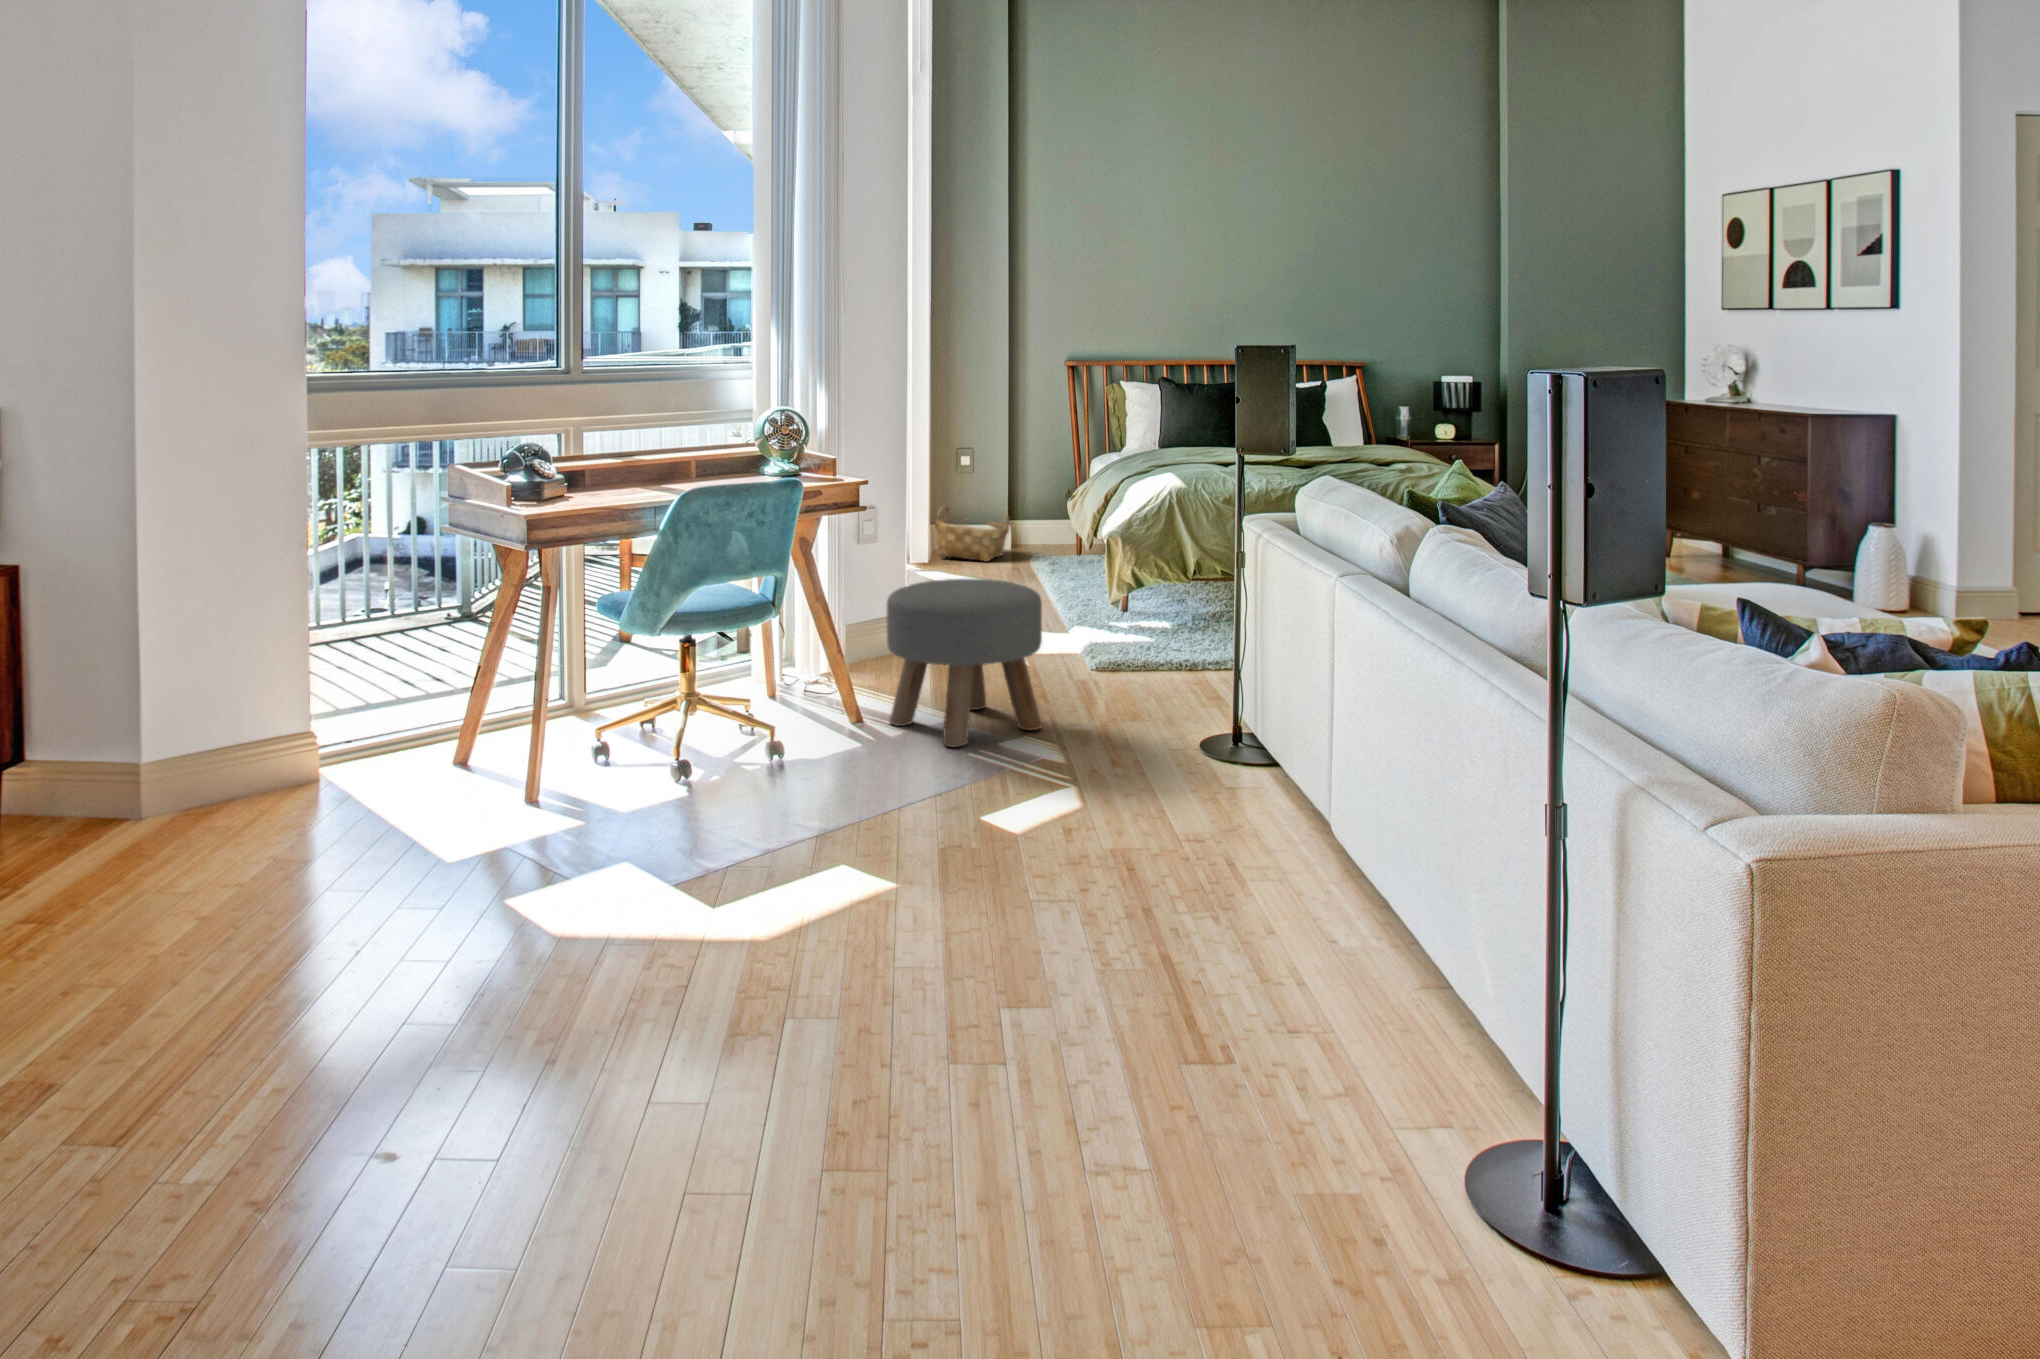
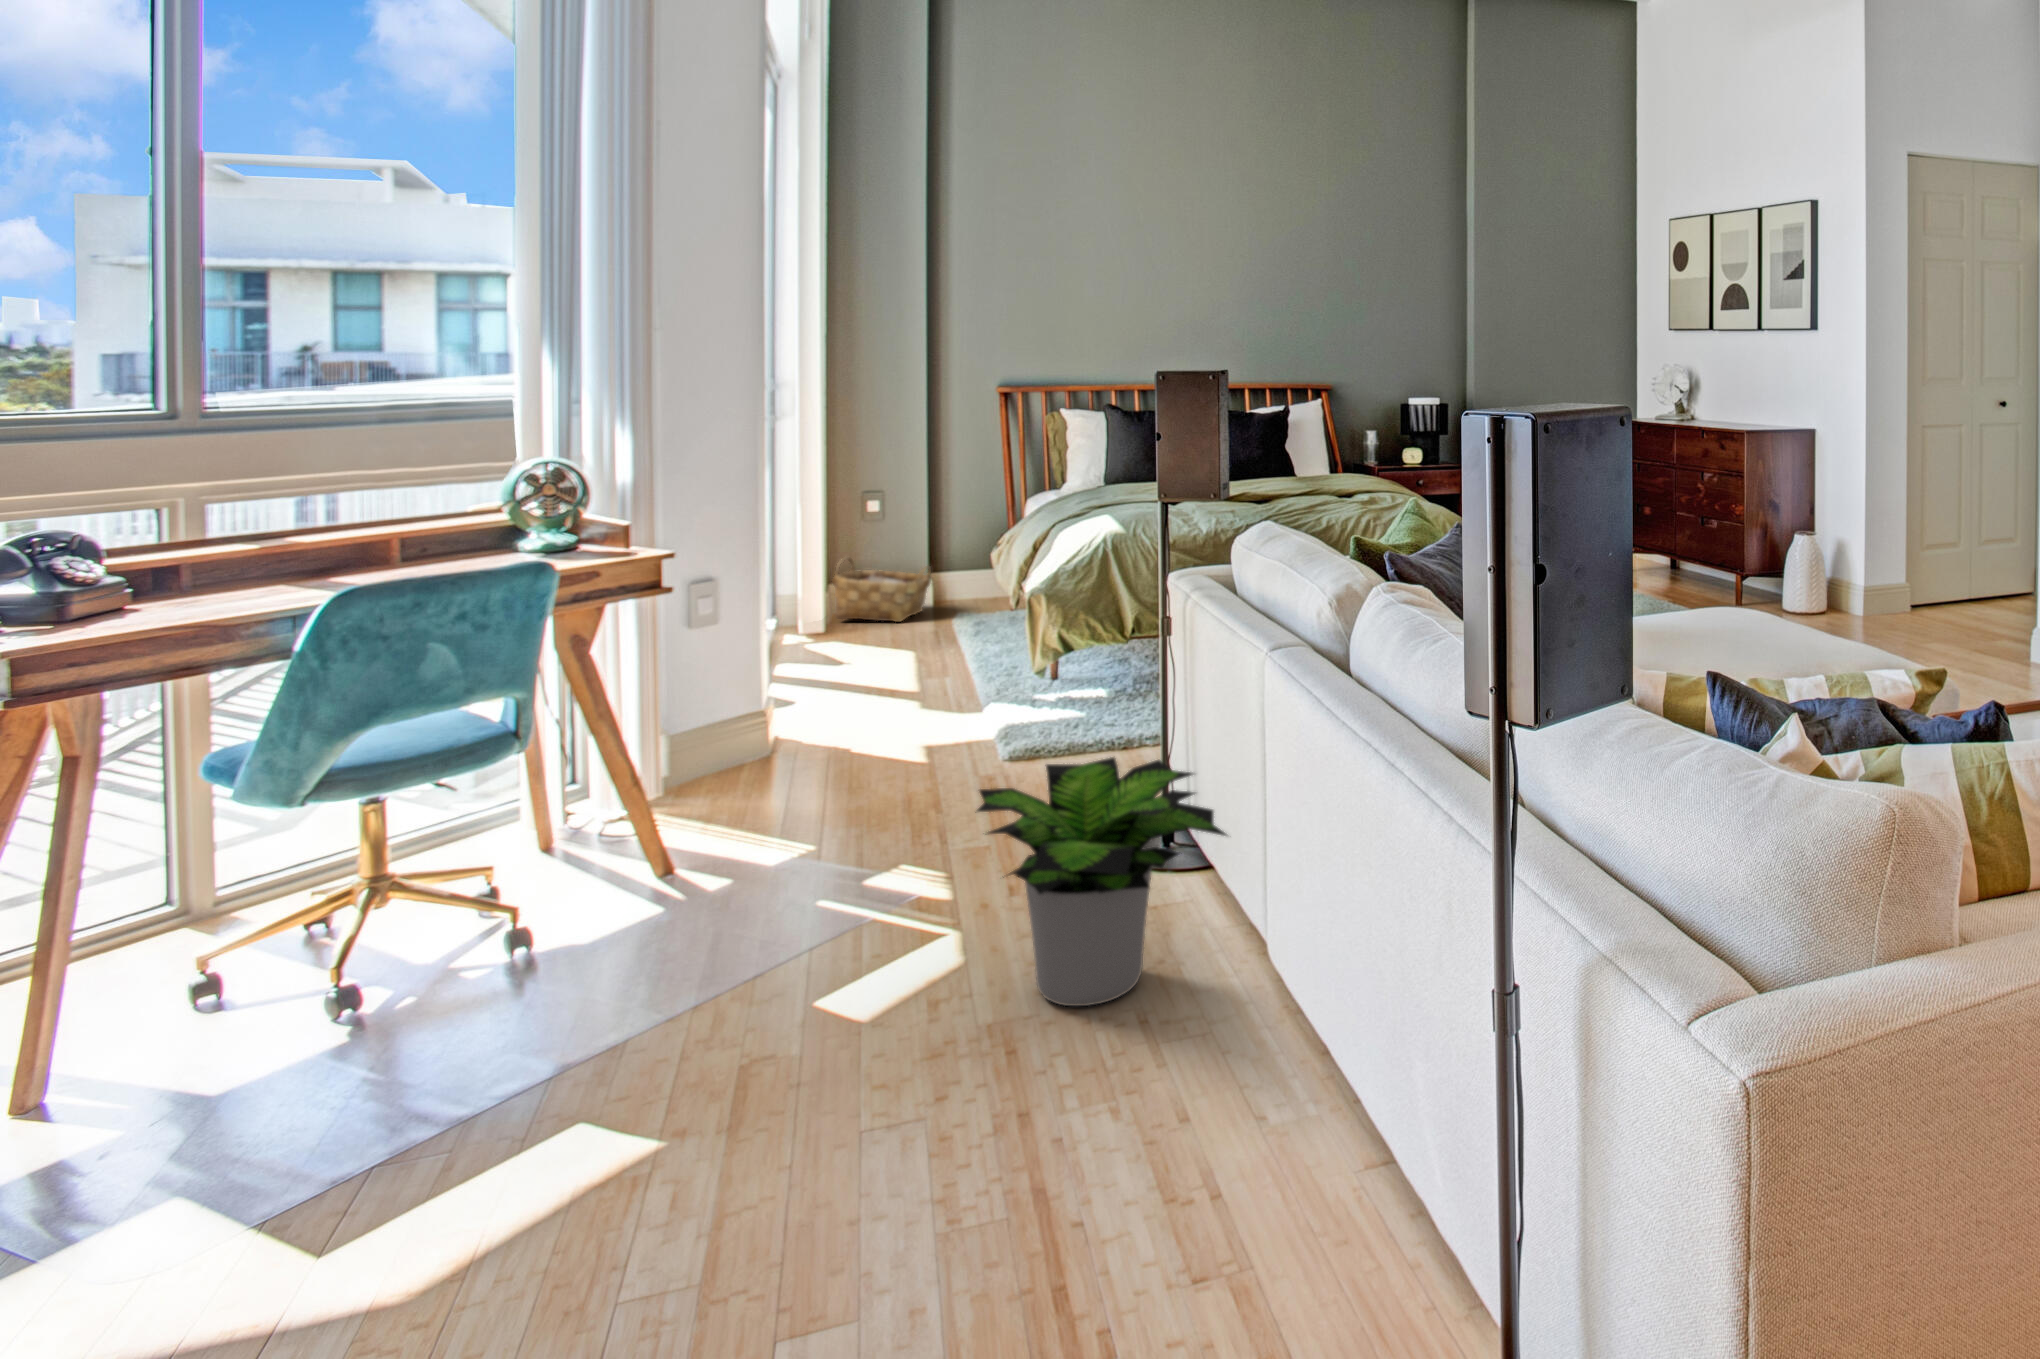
ottoman: present [887,579,1042,747] -> none [691,672,919,910]
potted plant: none [1104,651,1302,836] -> present [977,757,1227,1006]

